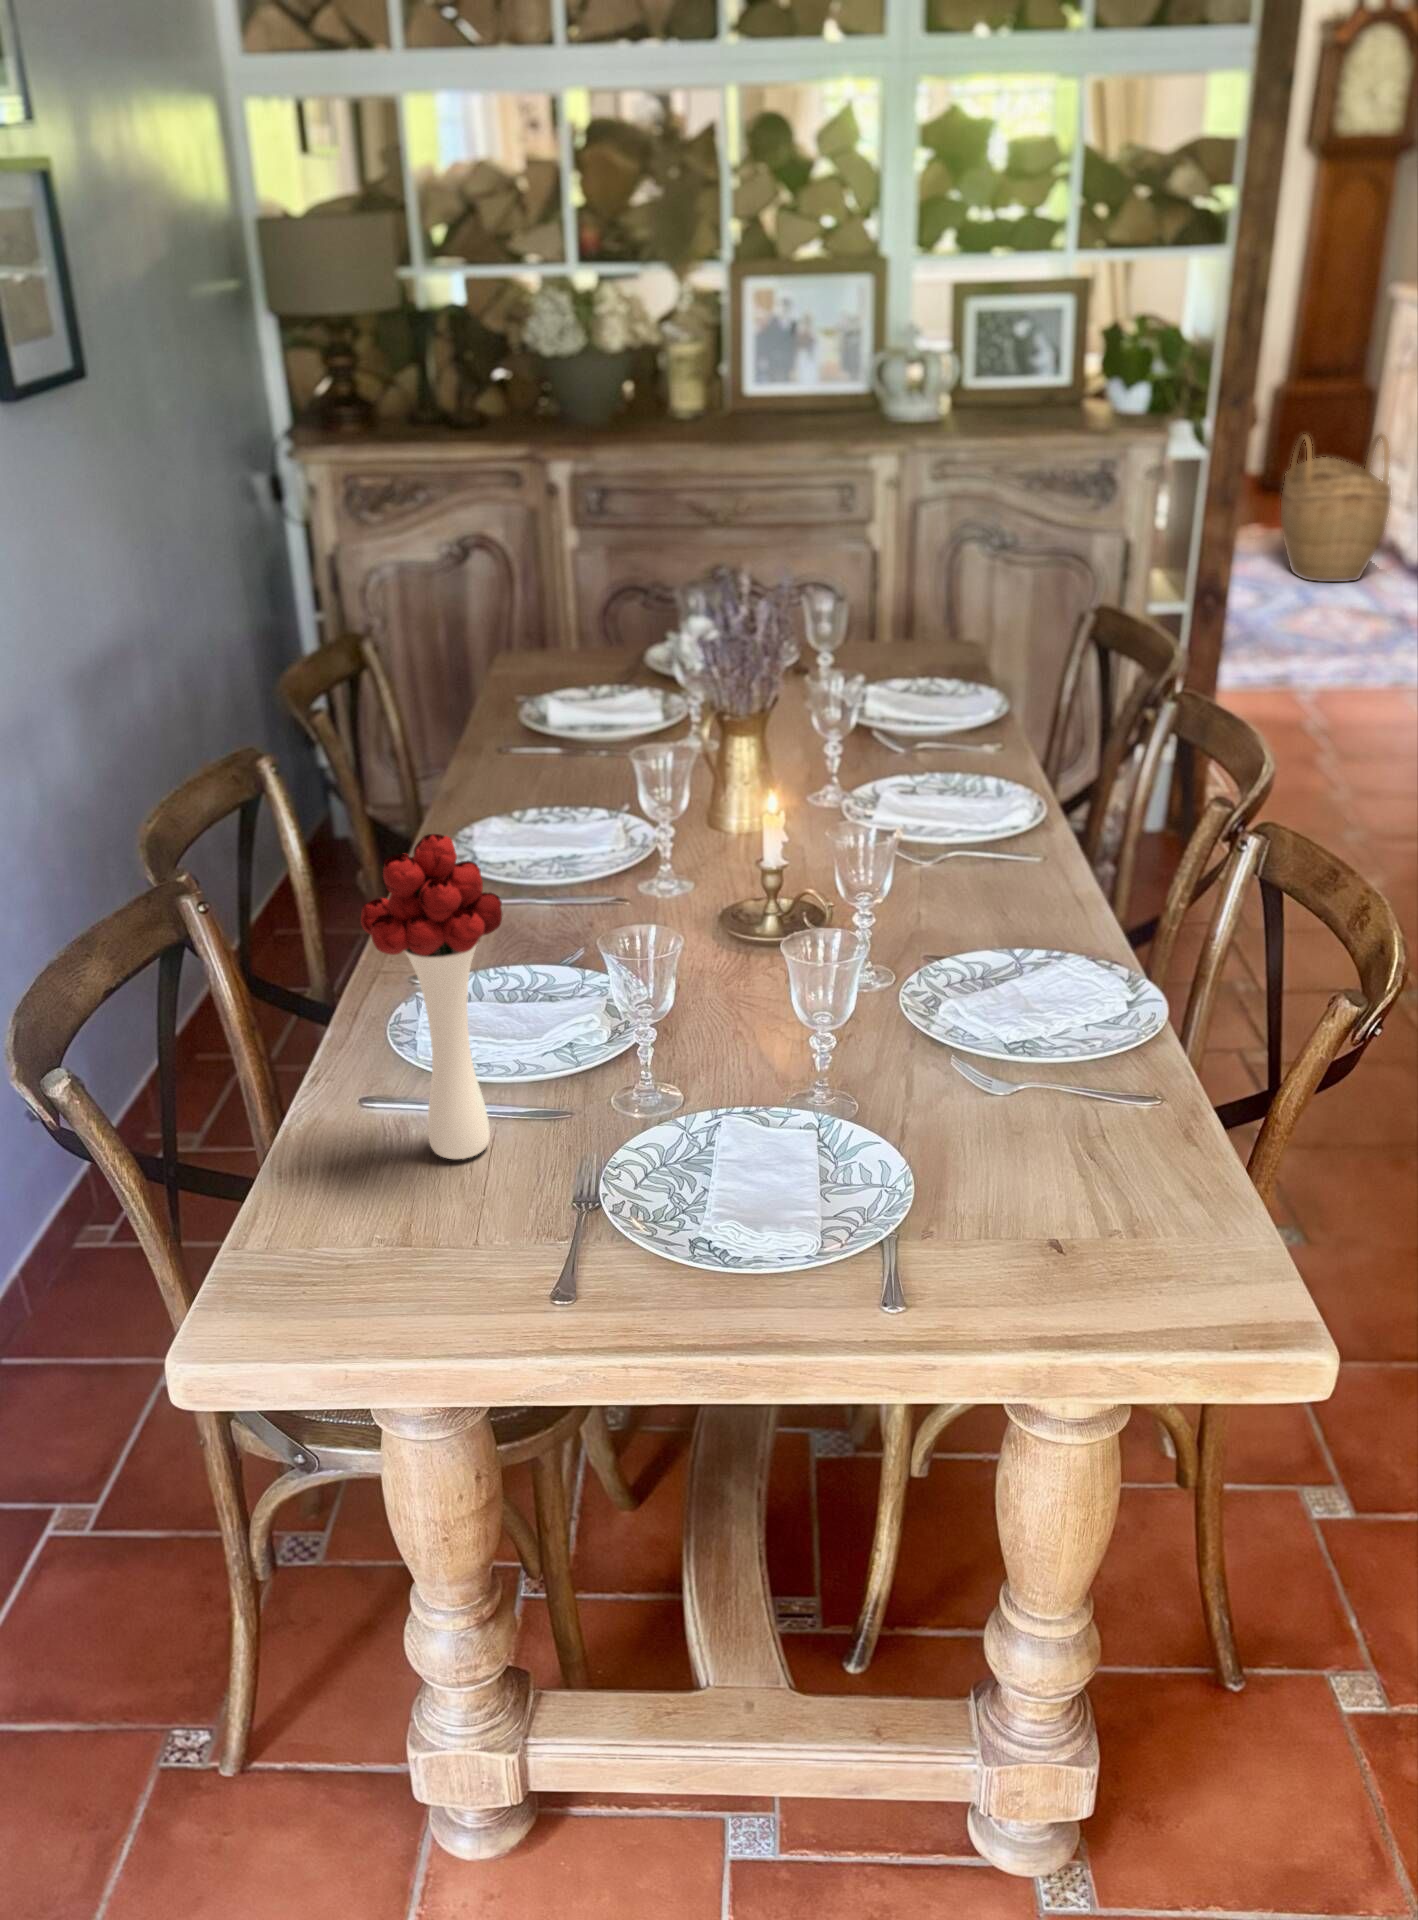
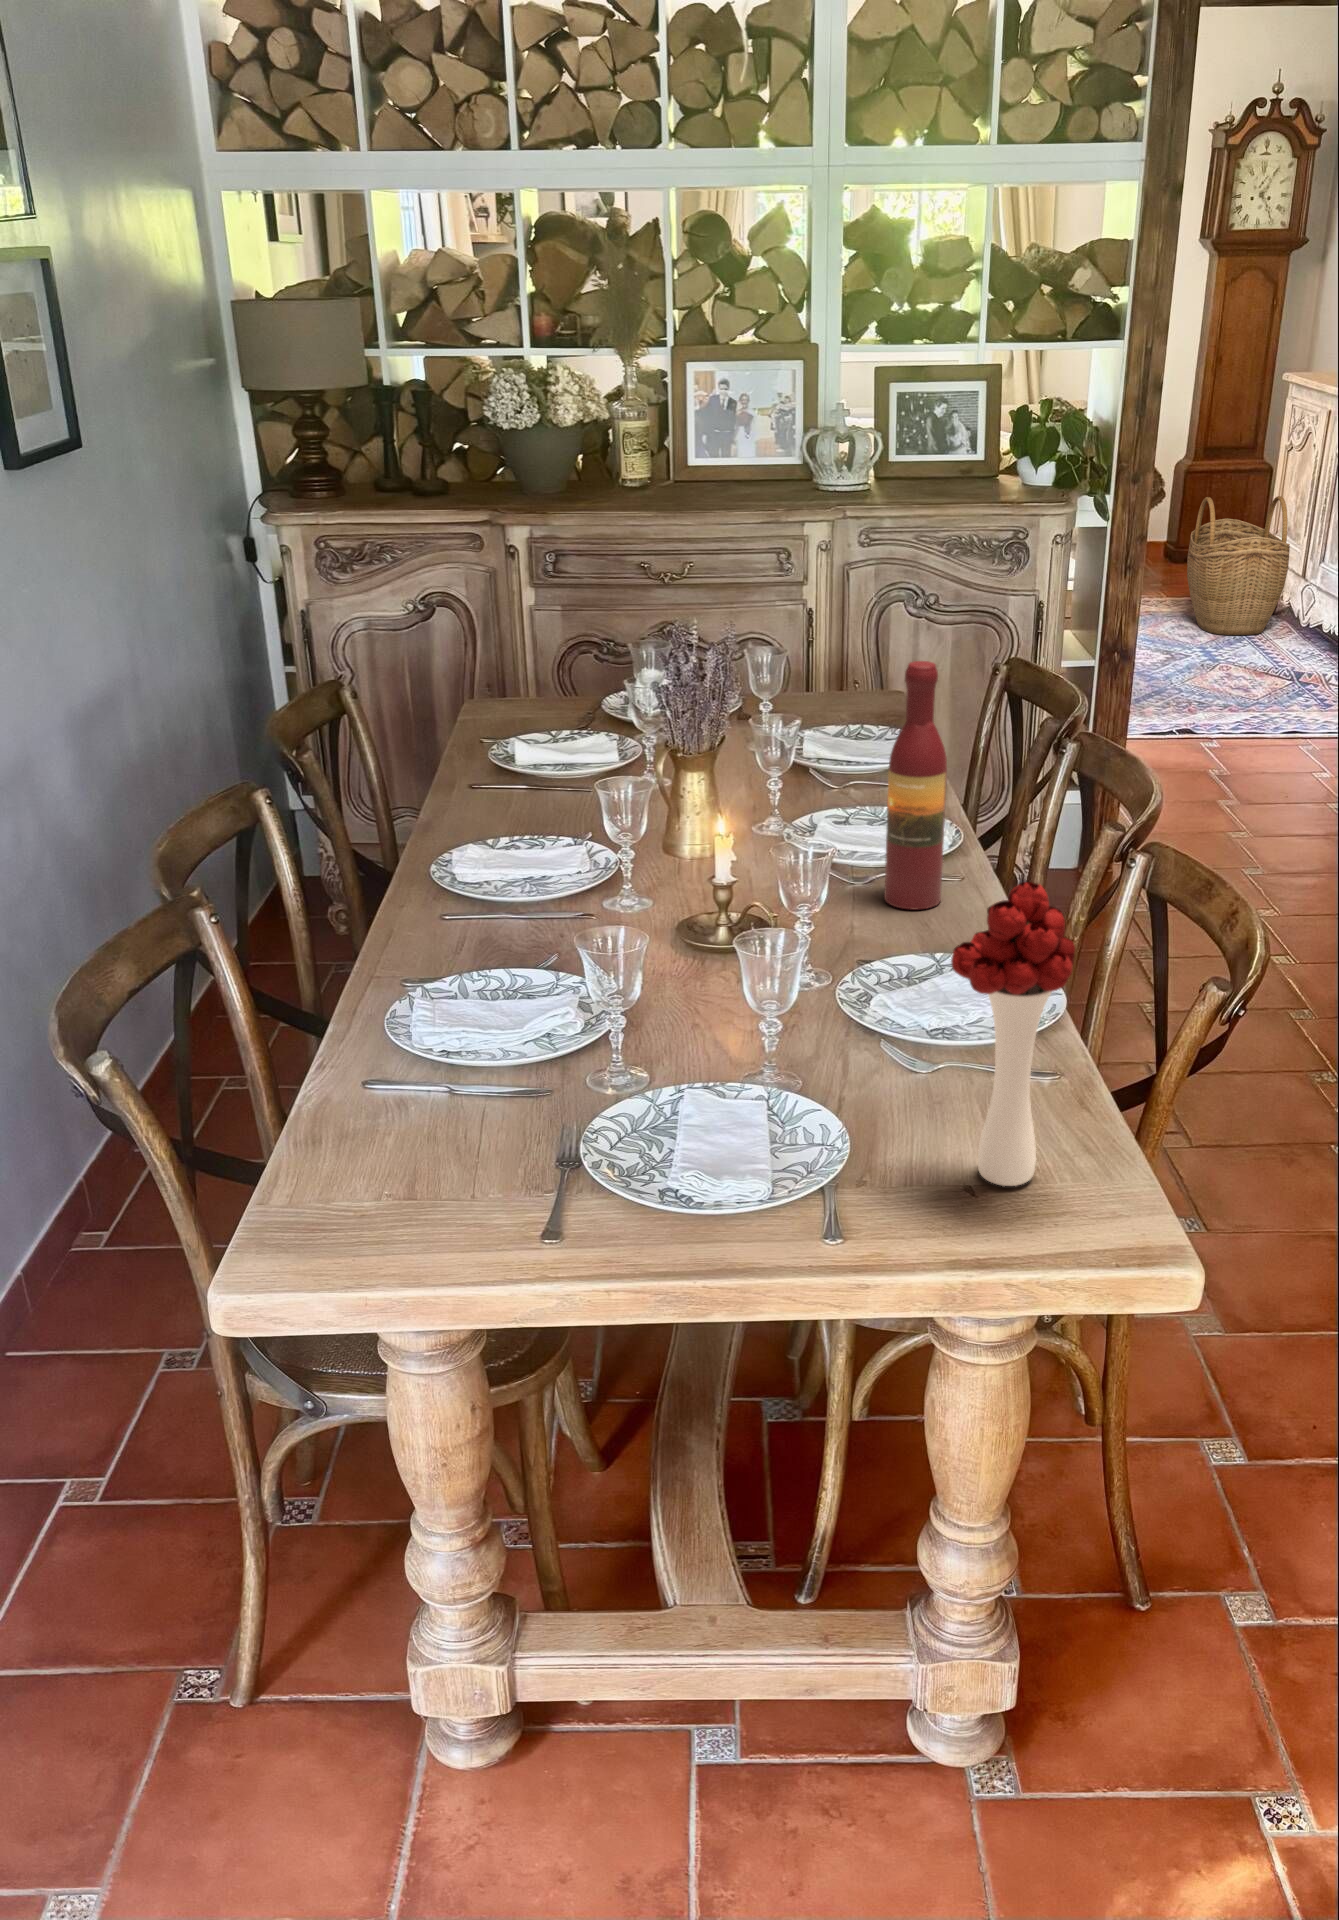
wine bottle: none [956,616,1028,897] -> present [884,661,947,909]
flower bouquet: present [361,834,502,1159] -> present [951,882,1075,1186]

